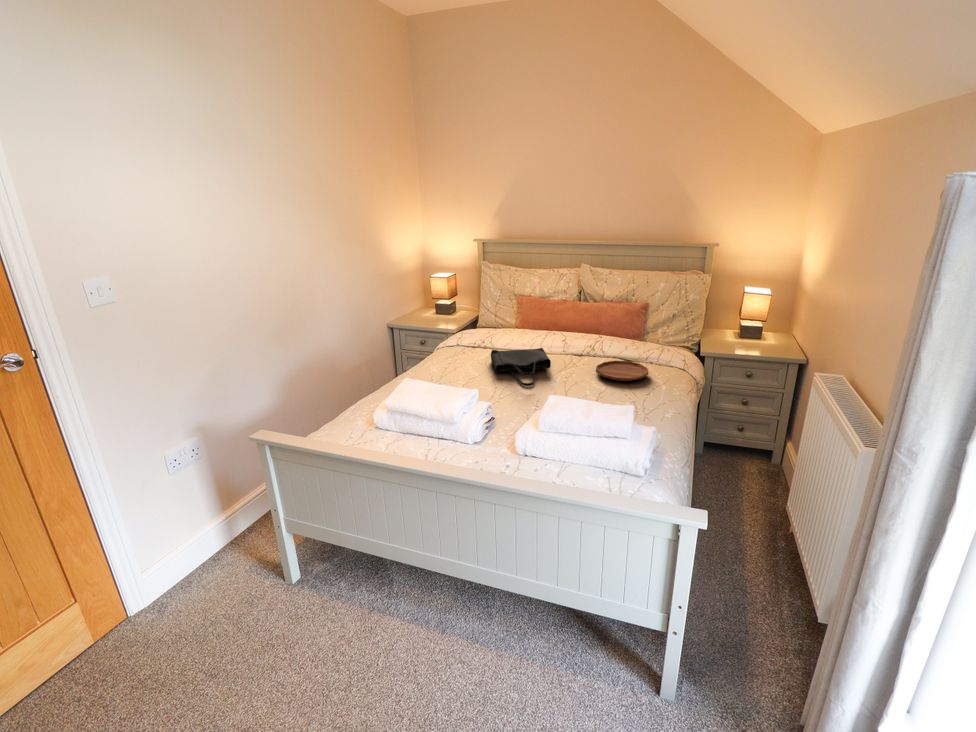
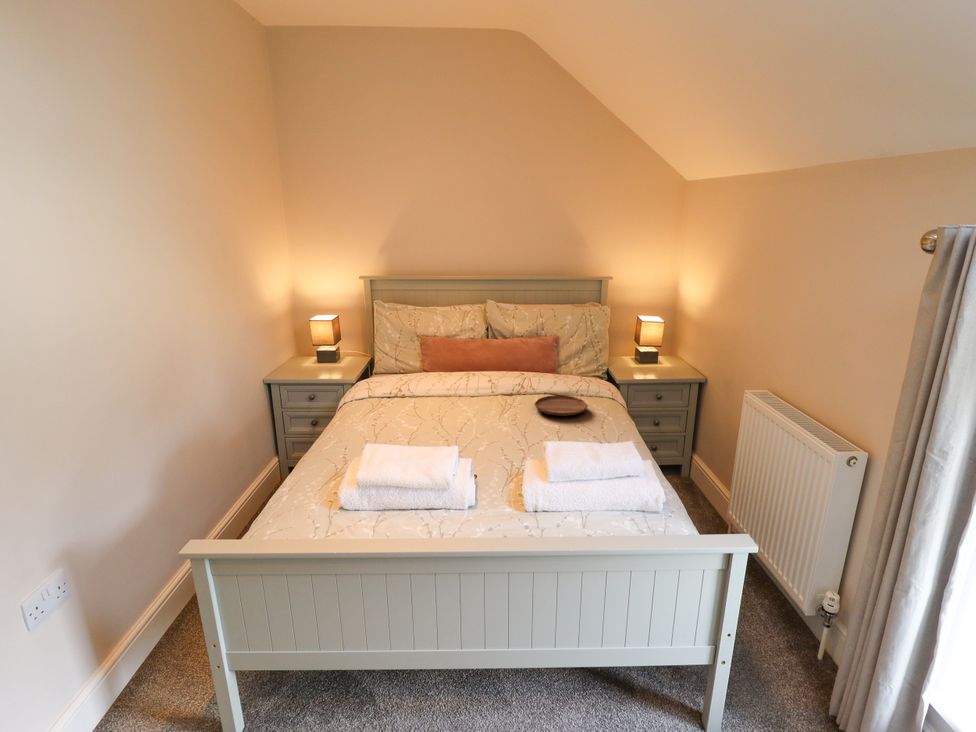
tote bag: present [491,348,551,386] -> none [419,390,490,433]

